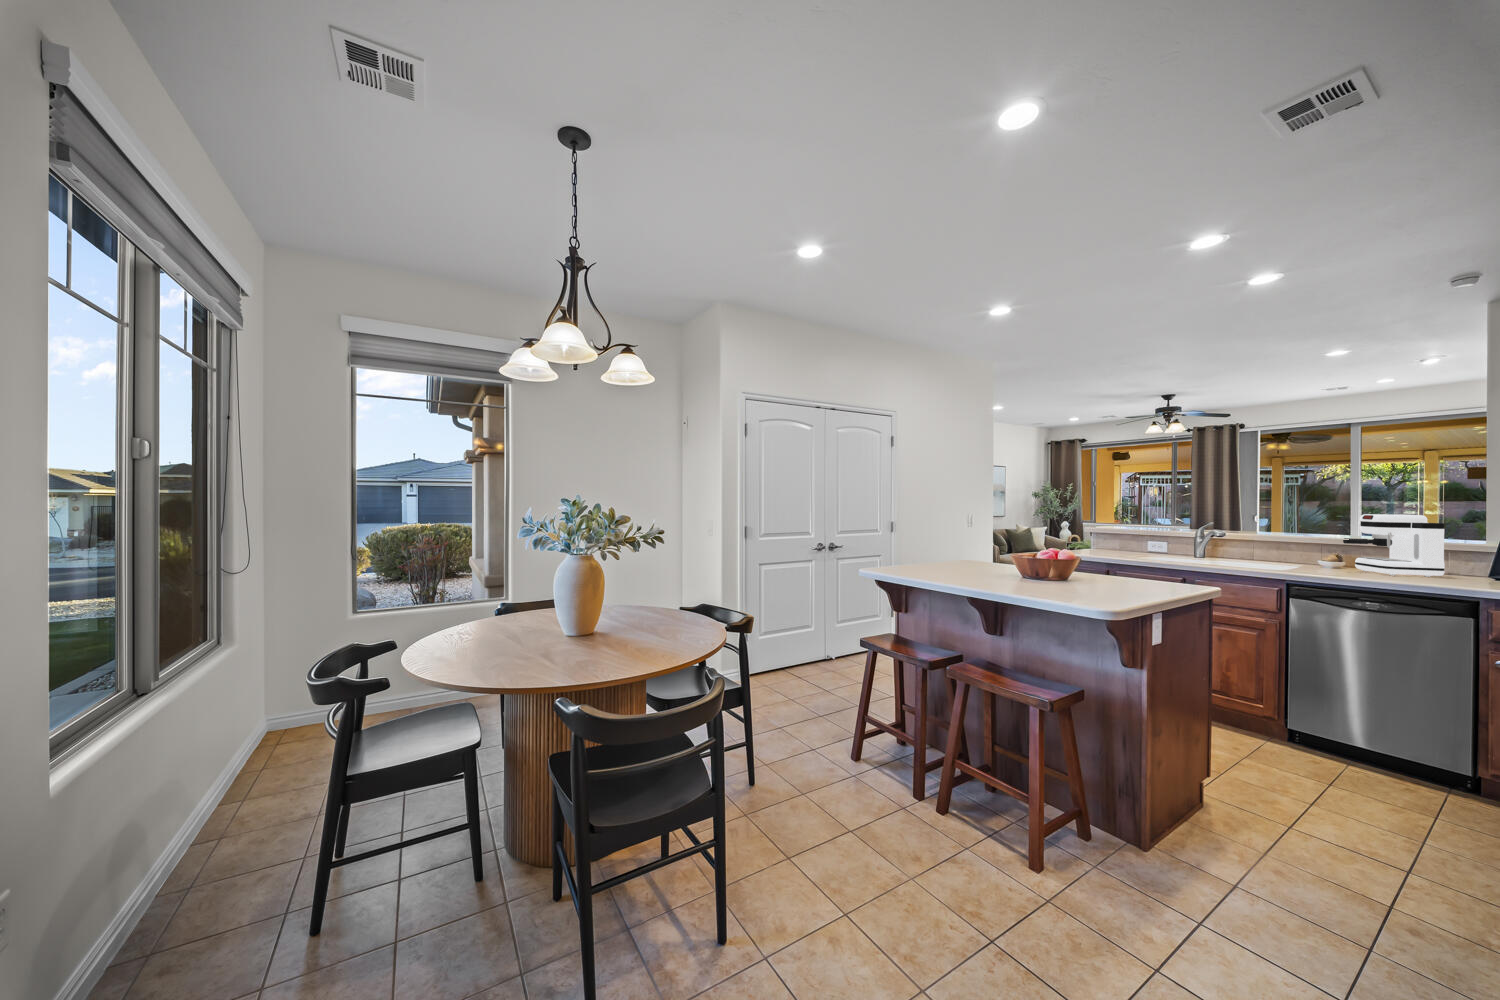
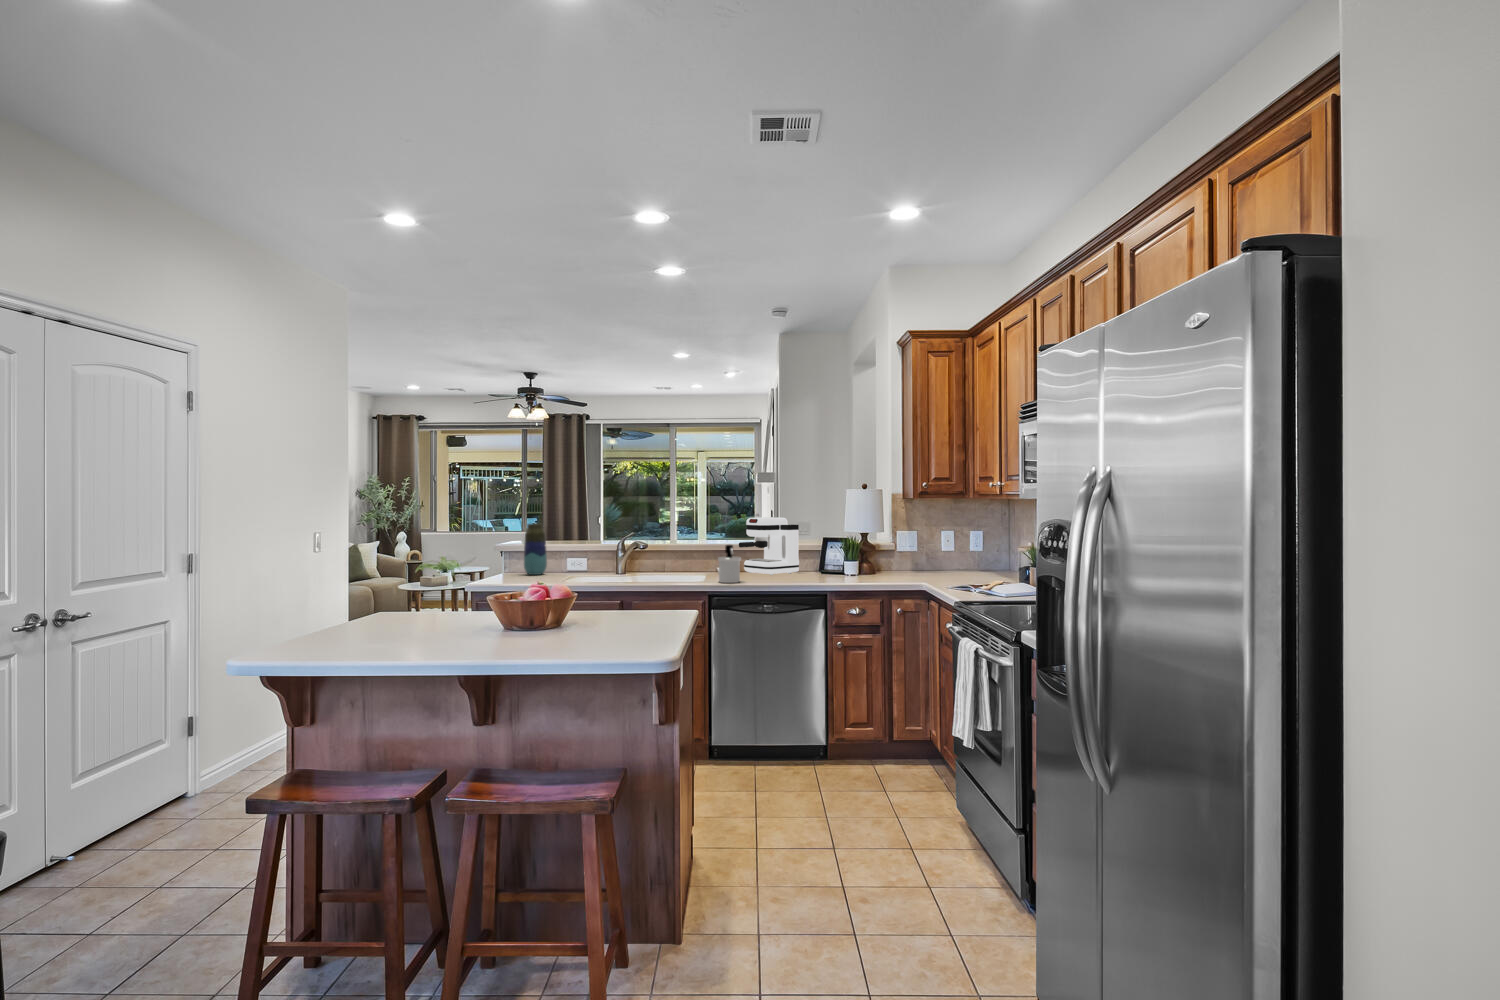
vase: none [1112,514,1133,554] -> present [524,523,547,575]
soap dispenser: none [1299,538,1331,576] -> present [718,545,741,583]

